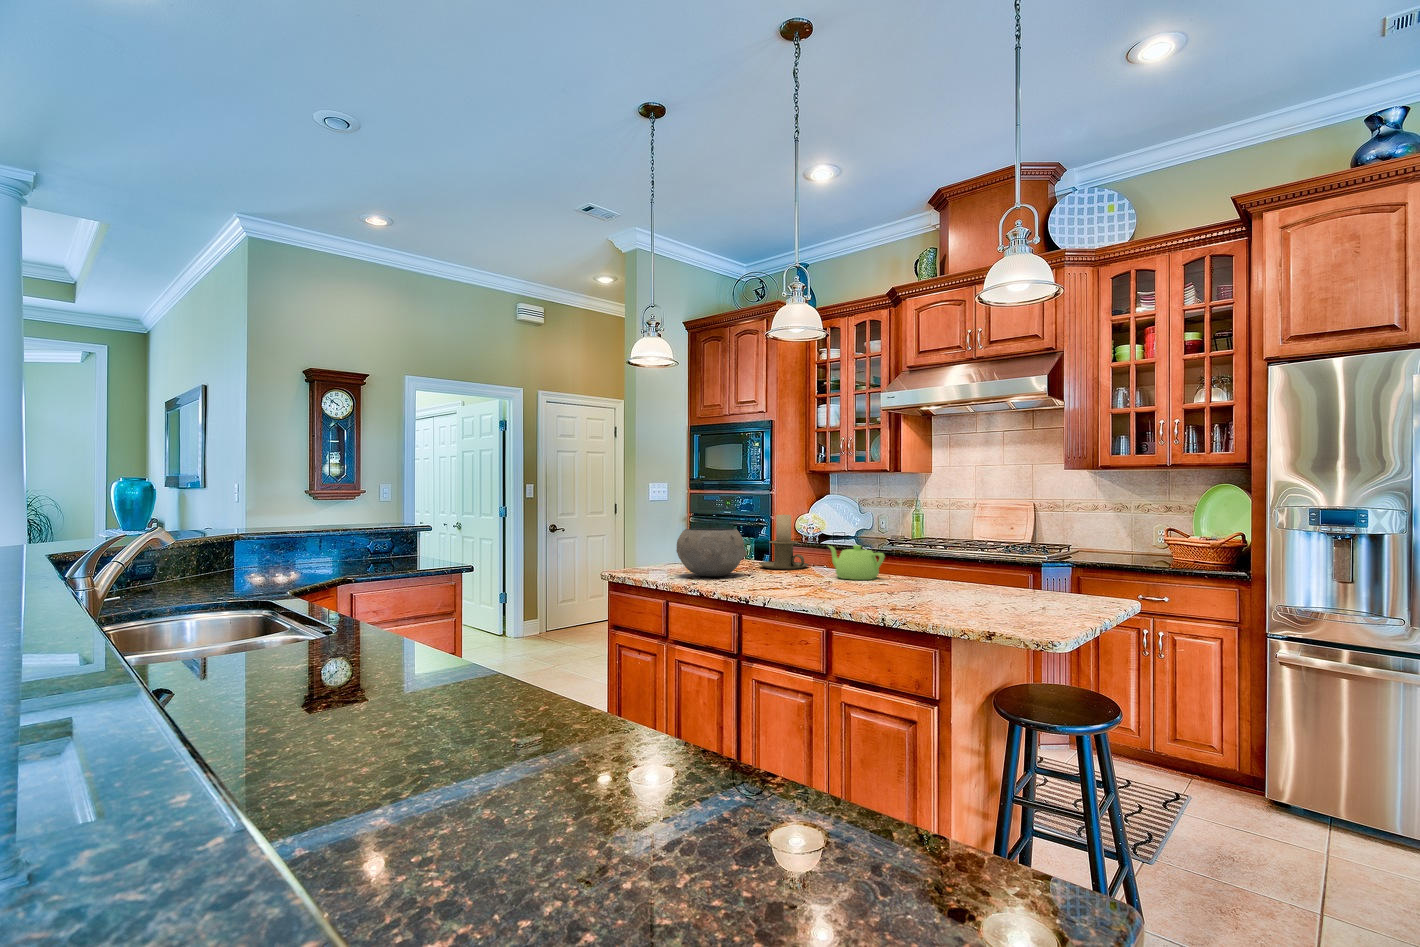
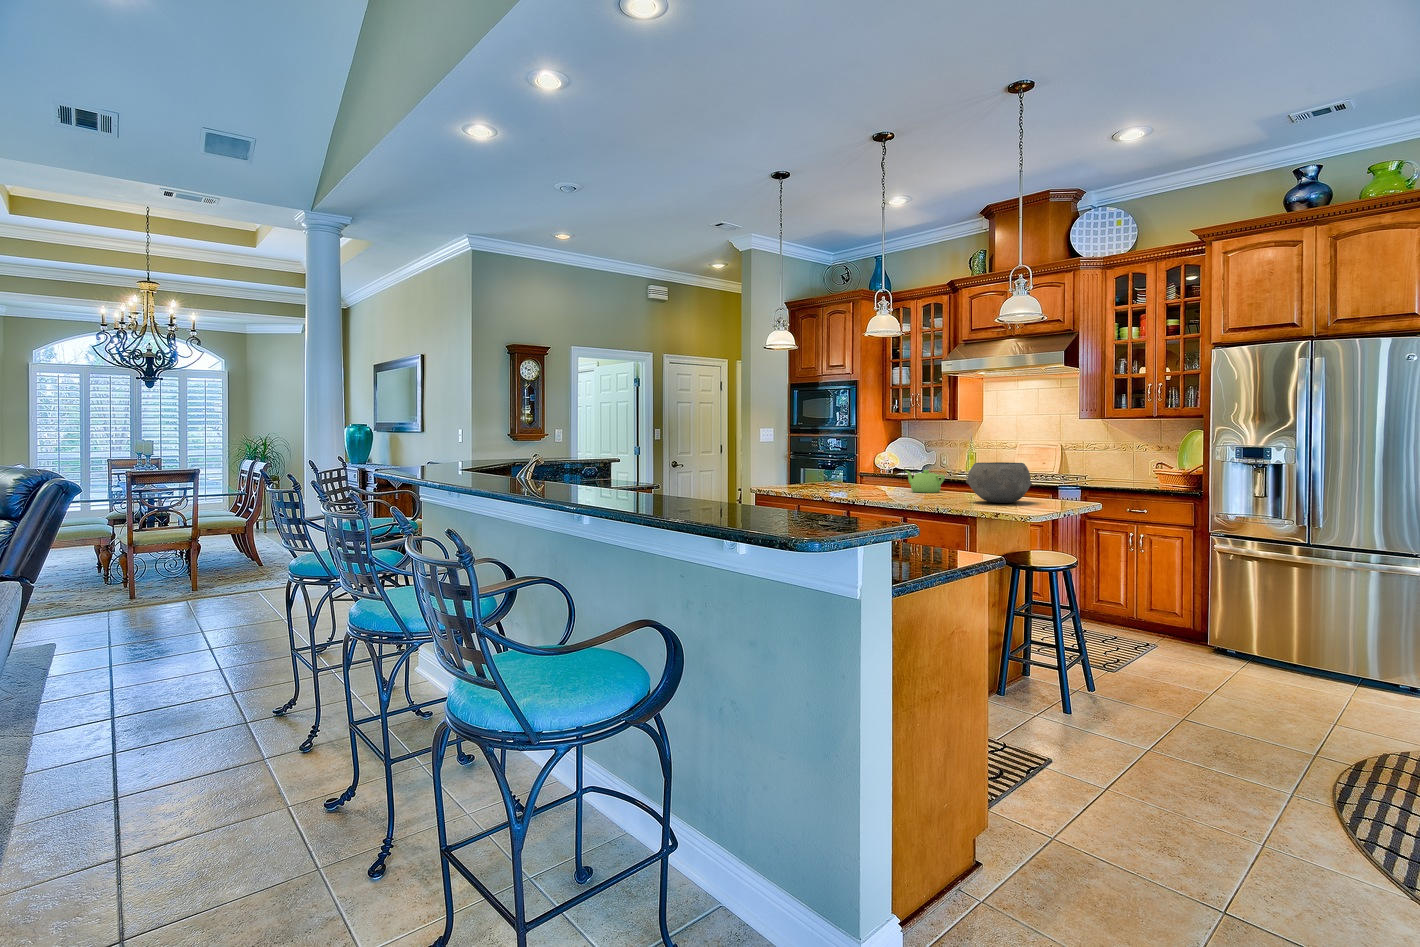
candle holder: present [759,514,809,569] -> none [854,450,890,488]
ceramic bowl: present [676,528,747,576] -> present [966,462,1032,503]

